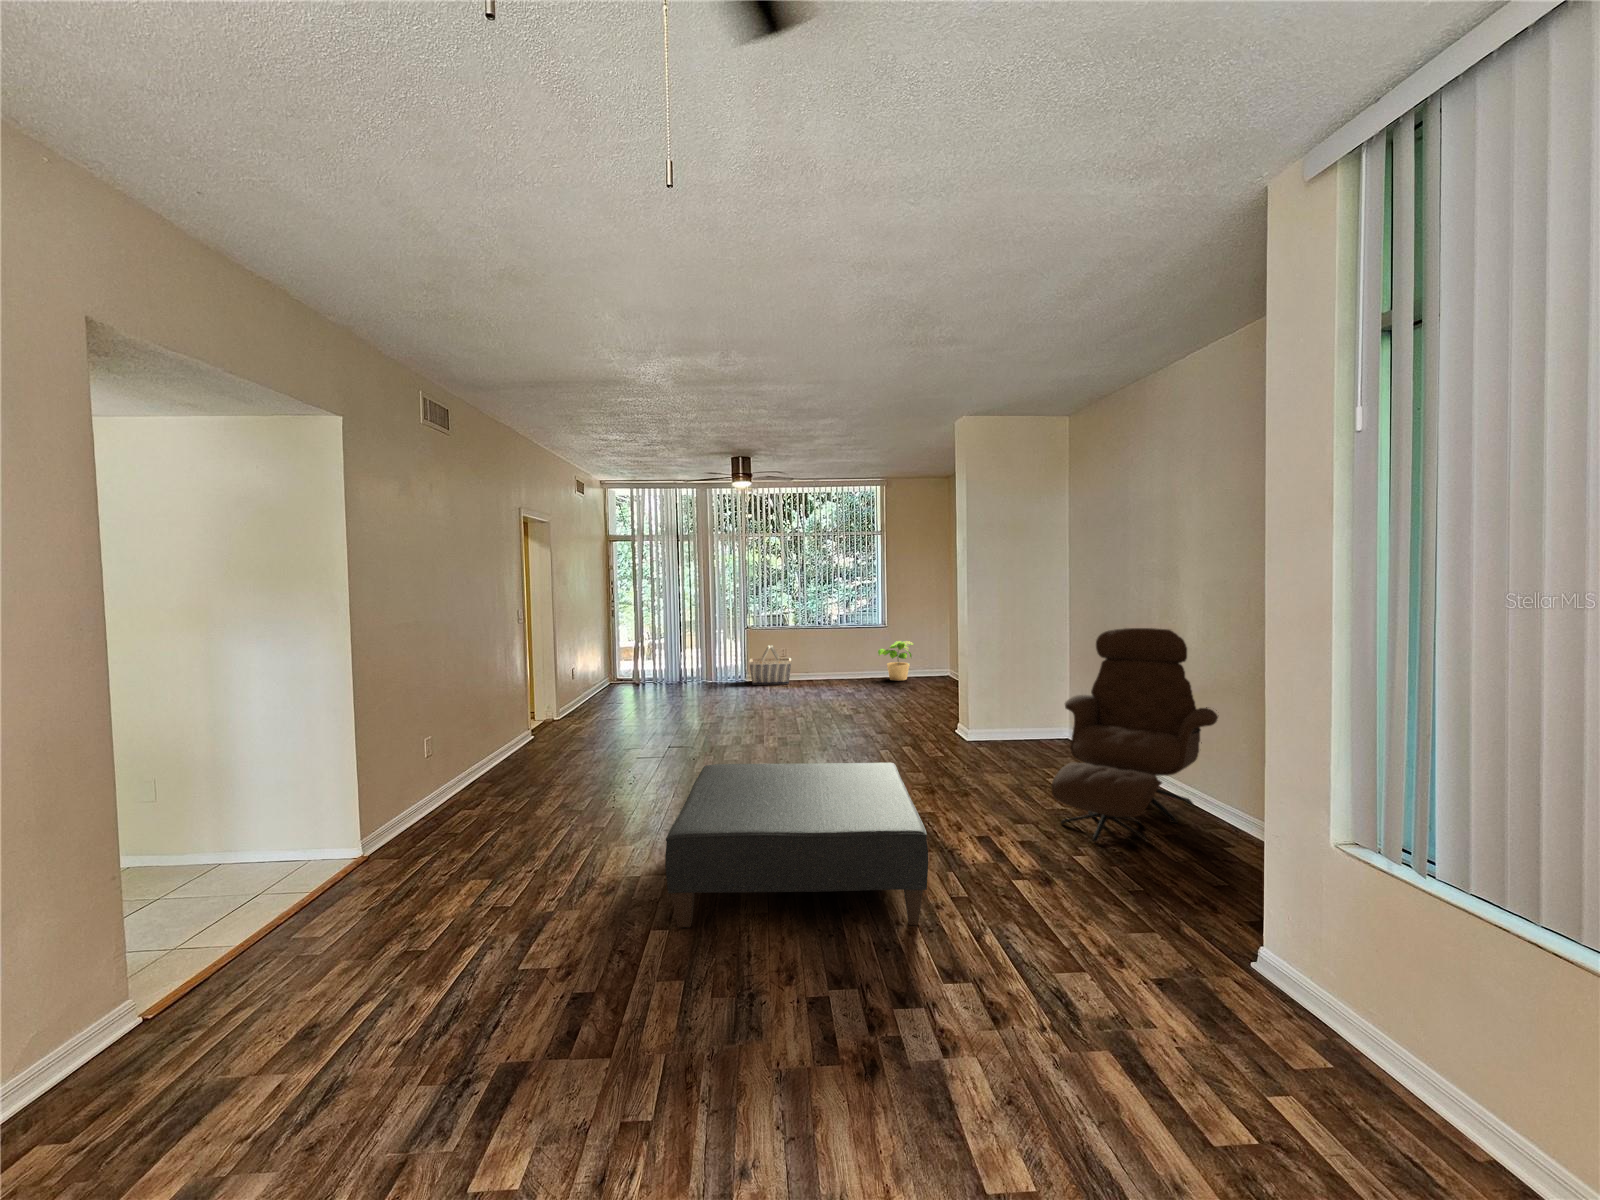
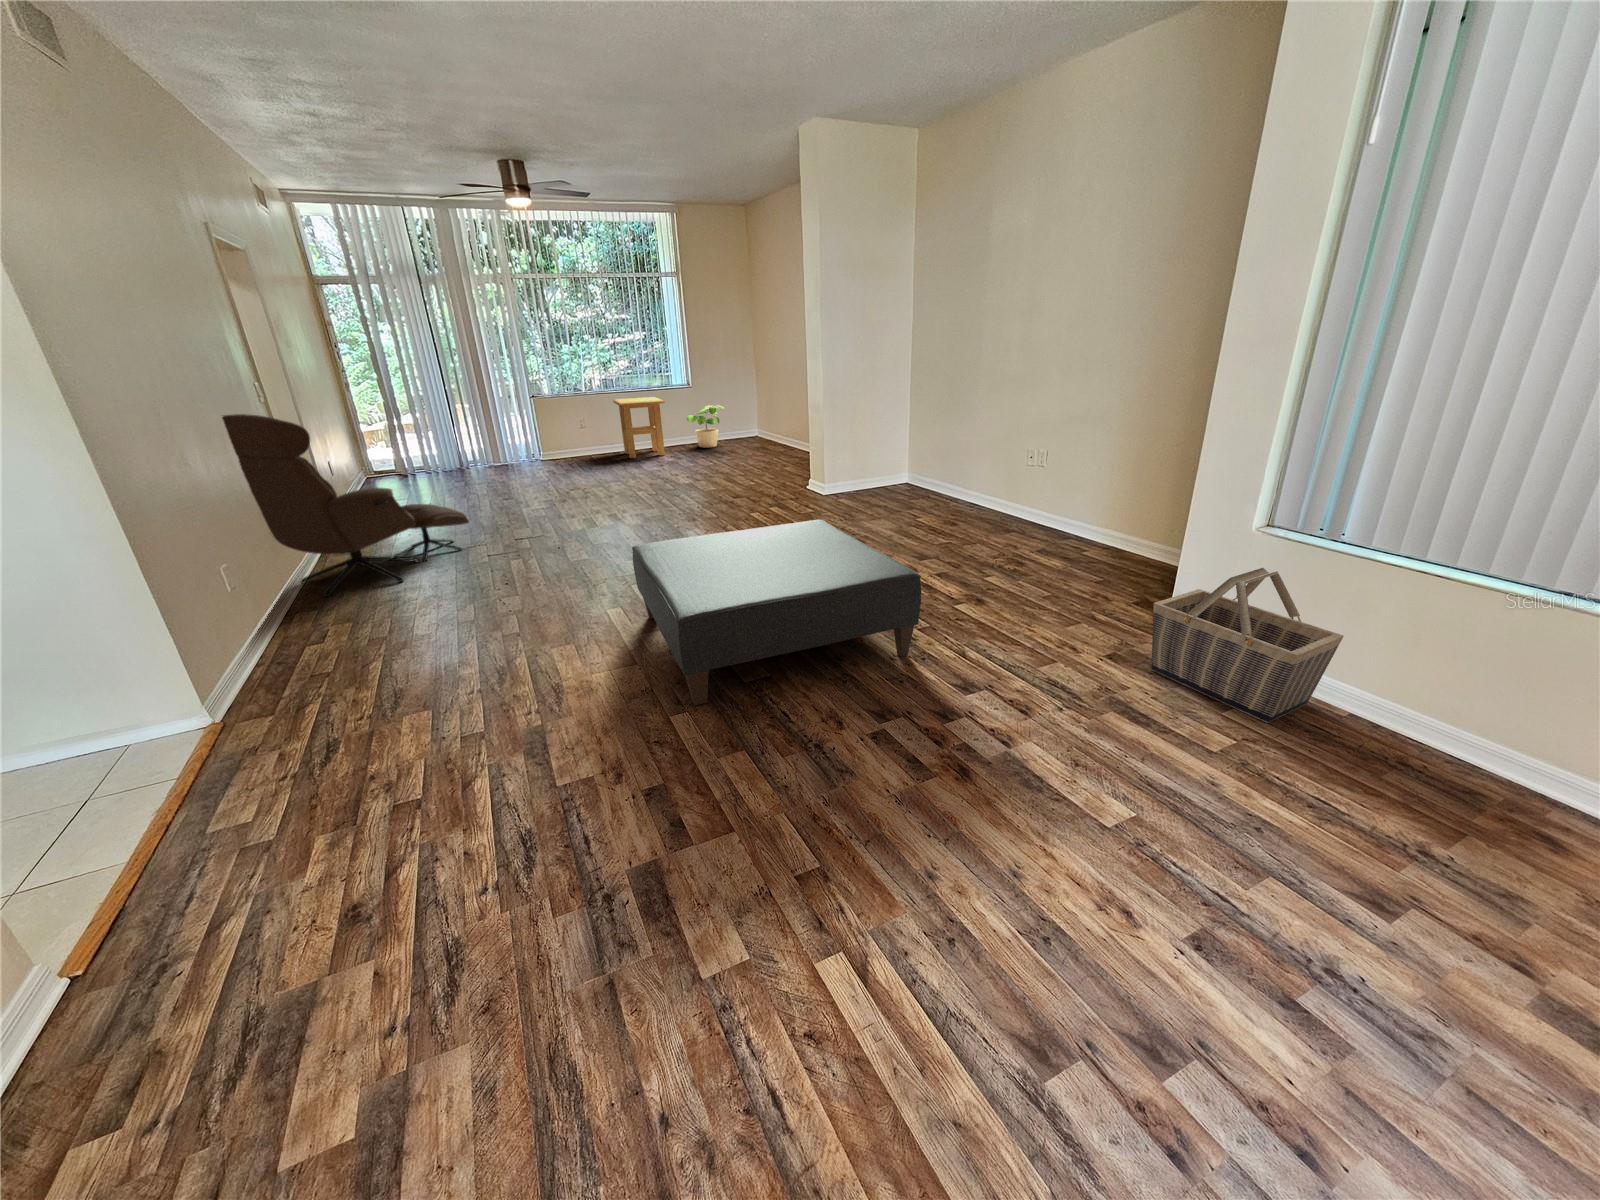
lounge chair: present [1052,628,1218,842] -> present [222,414,469,597]
side table: none [813,631,855,685] -> present [613,397,665,458]
basket: present [749,645,791,685] -> present [1151,568,1344,723]

